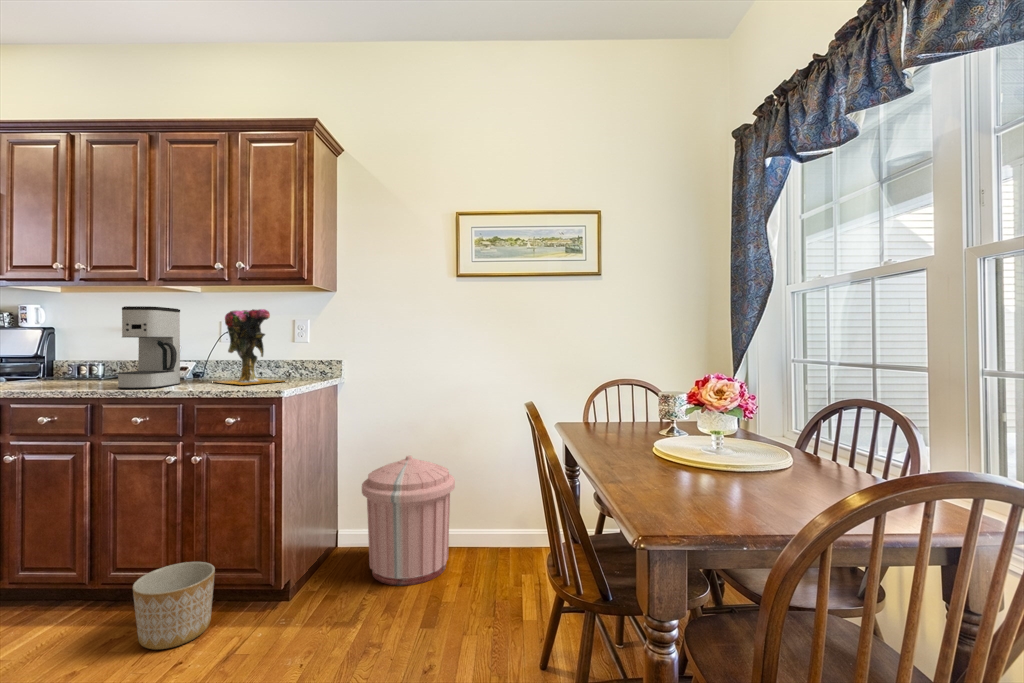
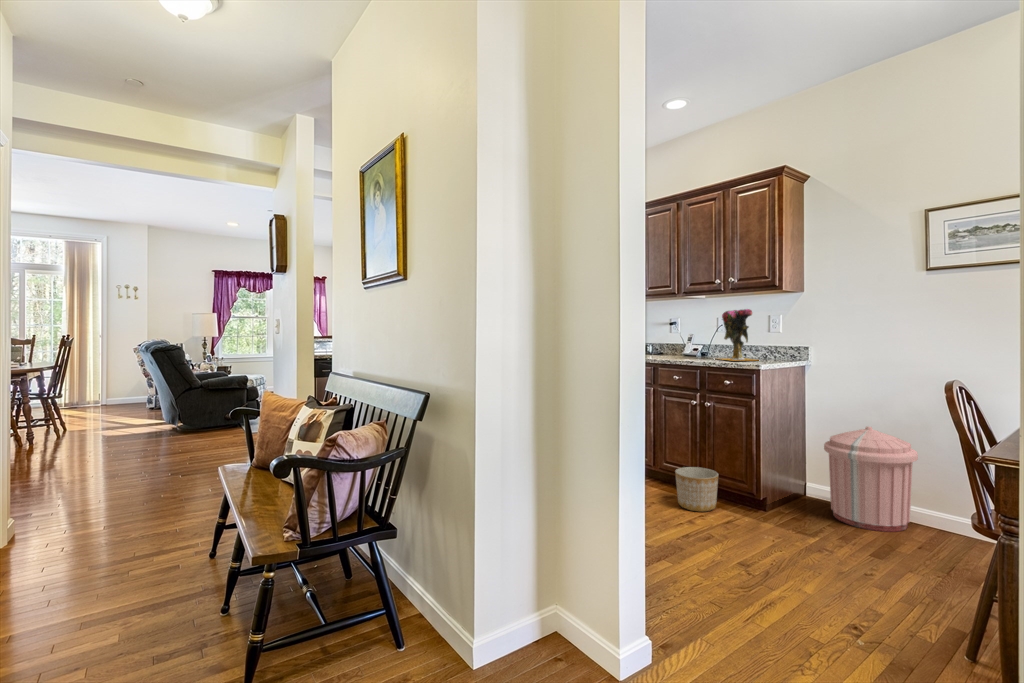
coffee maker: present [118,306,180,389] -> none [663,311,696,361]

